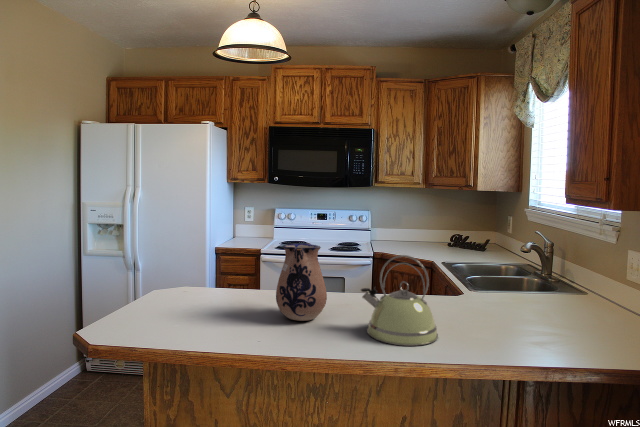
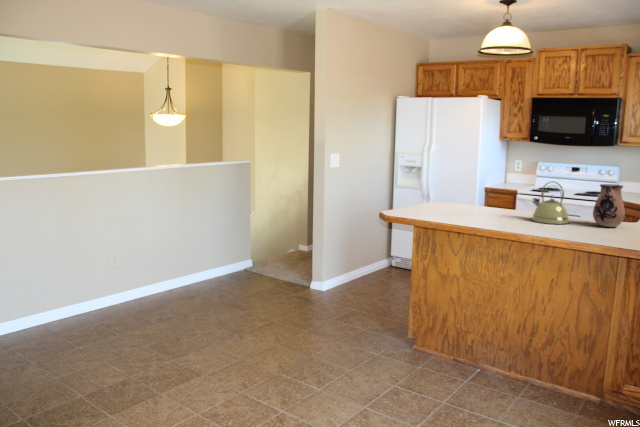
ceramic pitcher: present [276,243,327,321] -> present [593,184,625,227]

